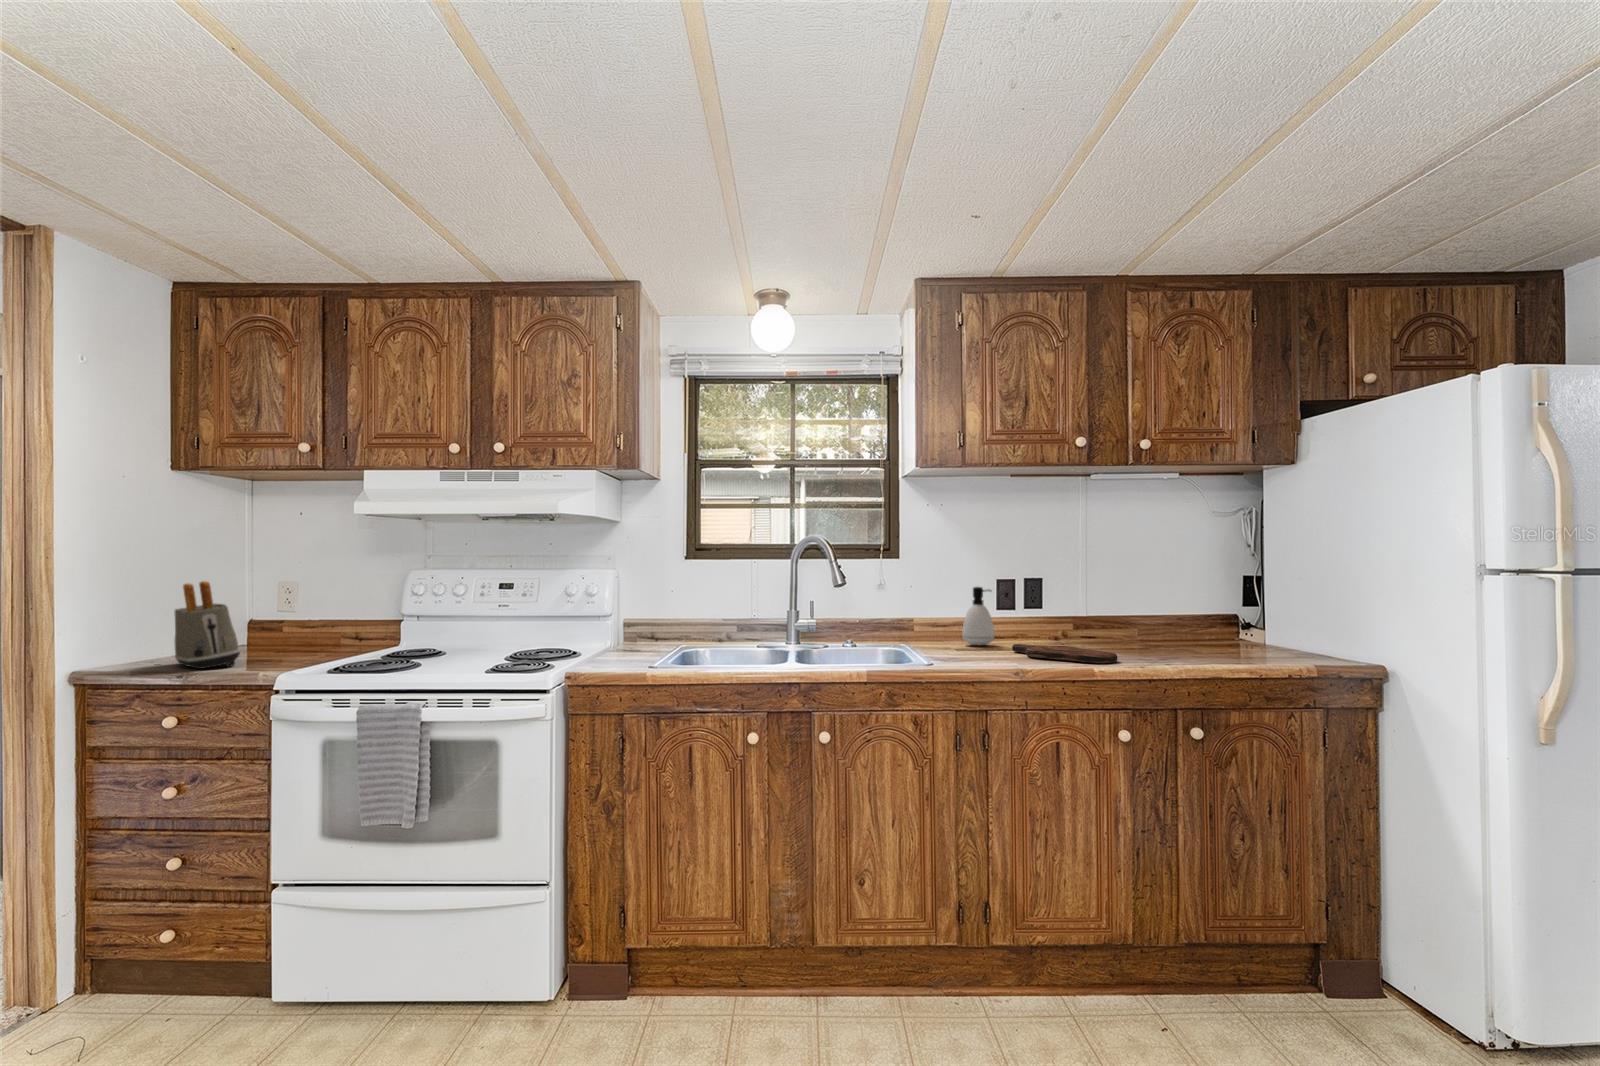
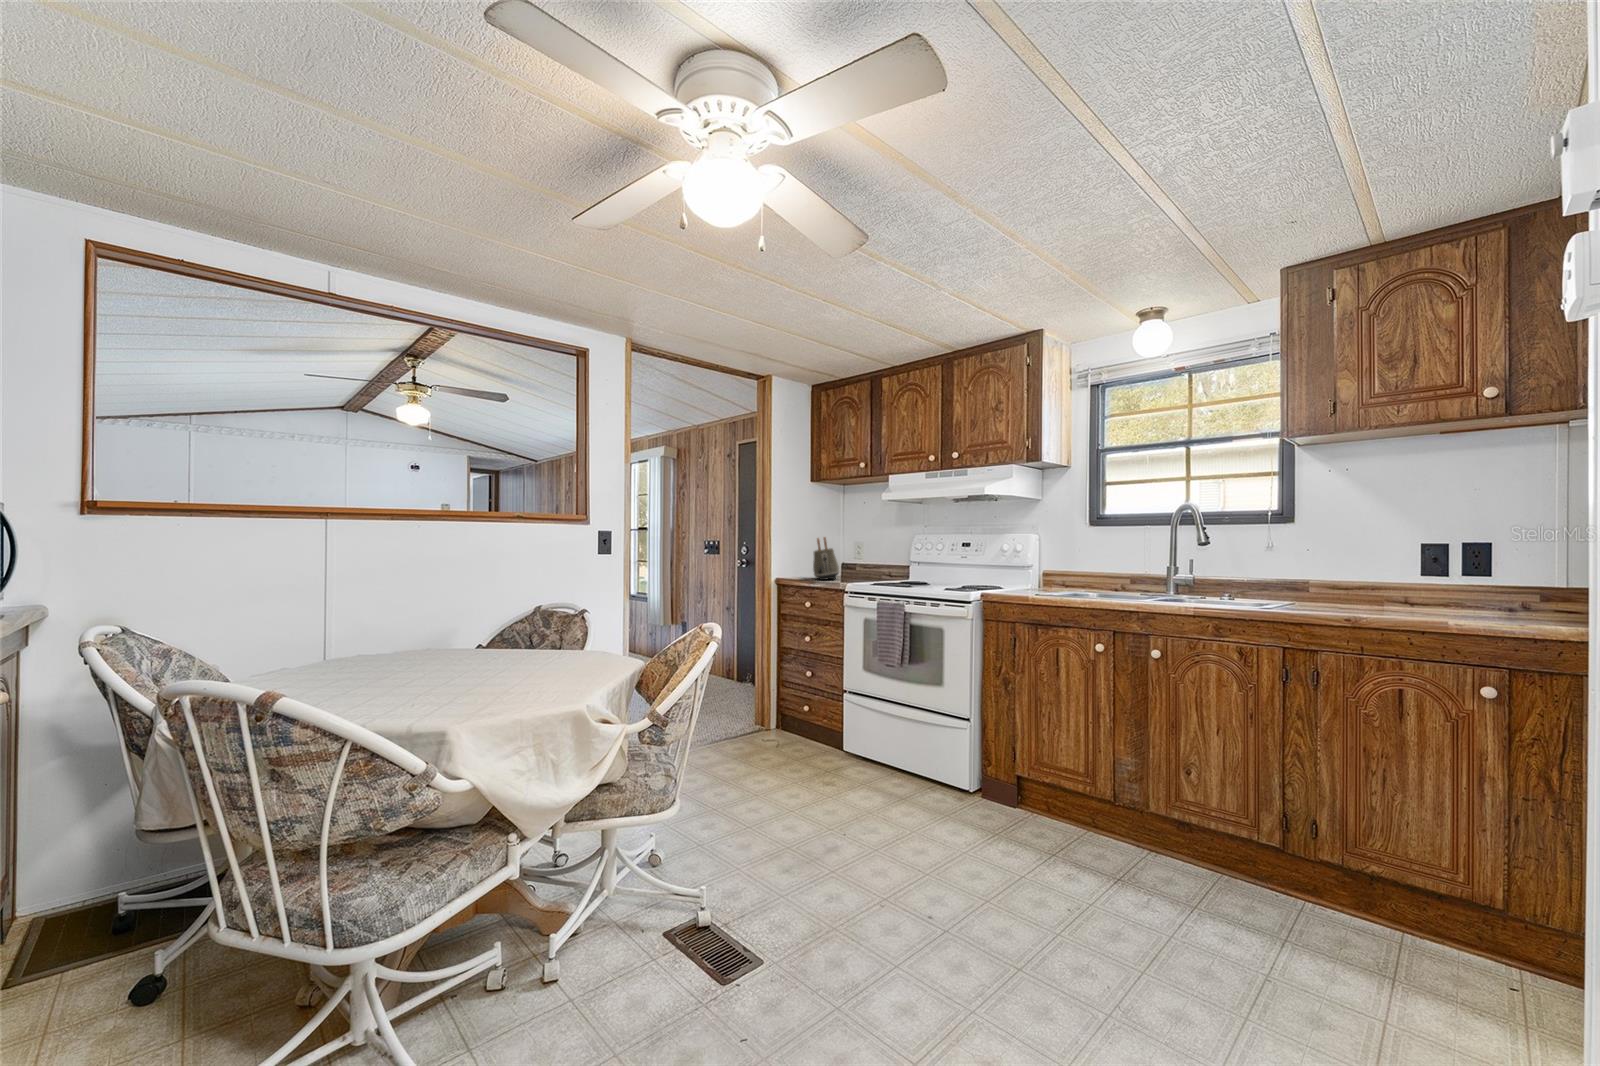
soap dispenser: present [962,587,994,646] -> none [1364,546,1405,603]
cutting board: present [1012,644,1117,663] -> none [1406,602,1521,624]

